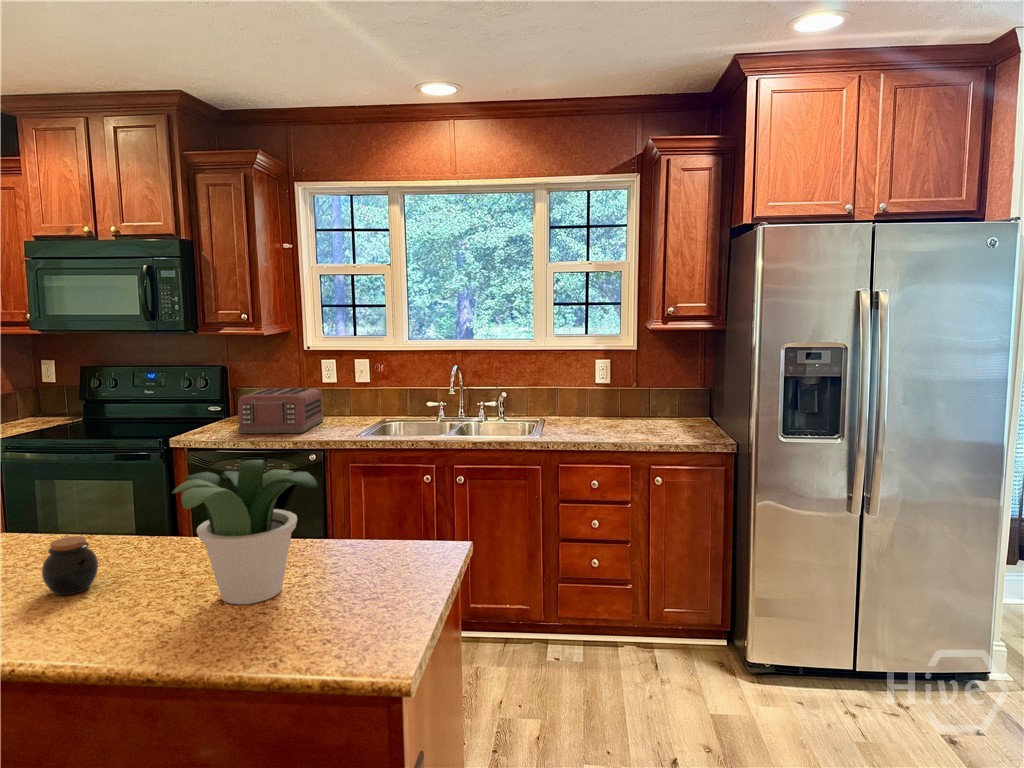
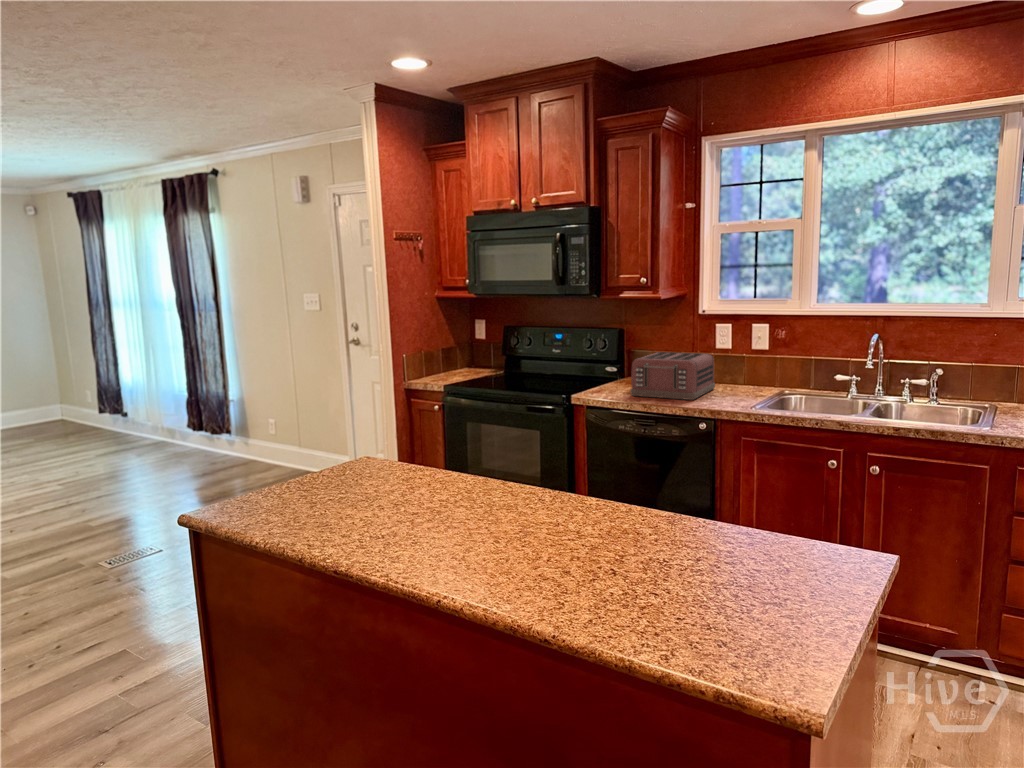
potted plant: present [172,460,318,604] -> none [574,432,719,580]
jar: present [42,536,98,595] -> none [469,483,510,535]

